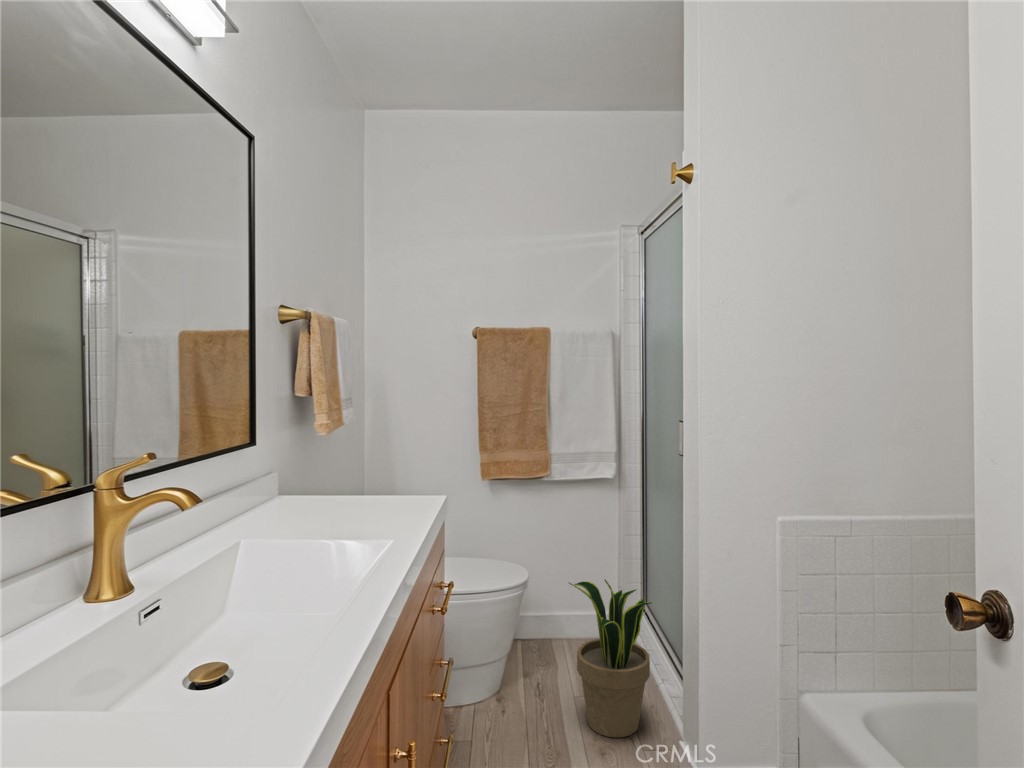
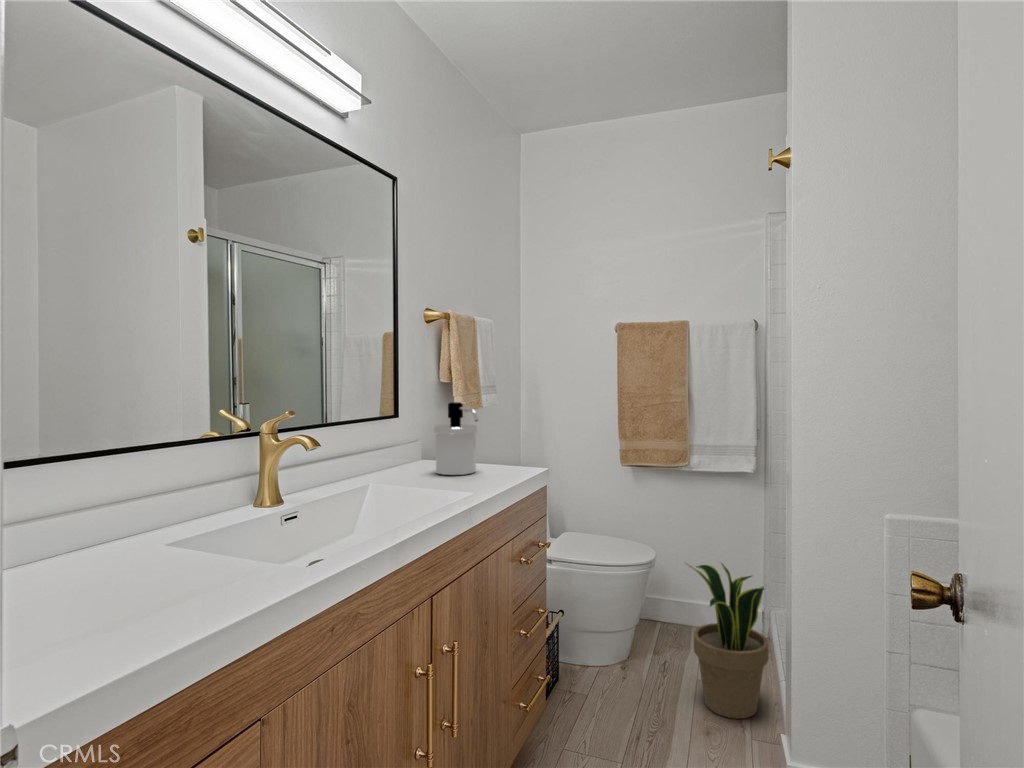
soap dispenser: none [318,426,384,518] -> present [434,402,478,475]

